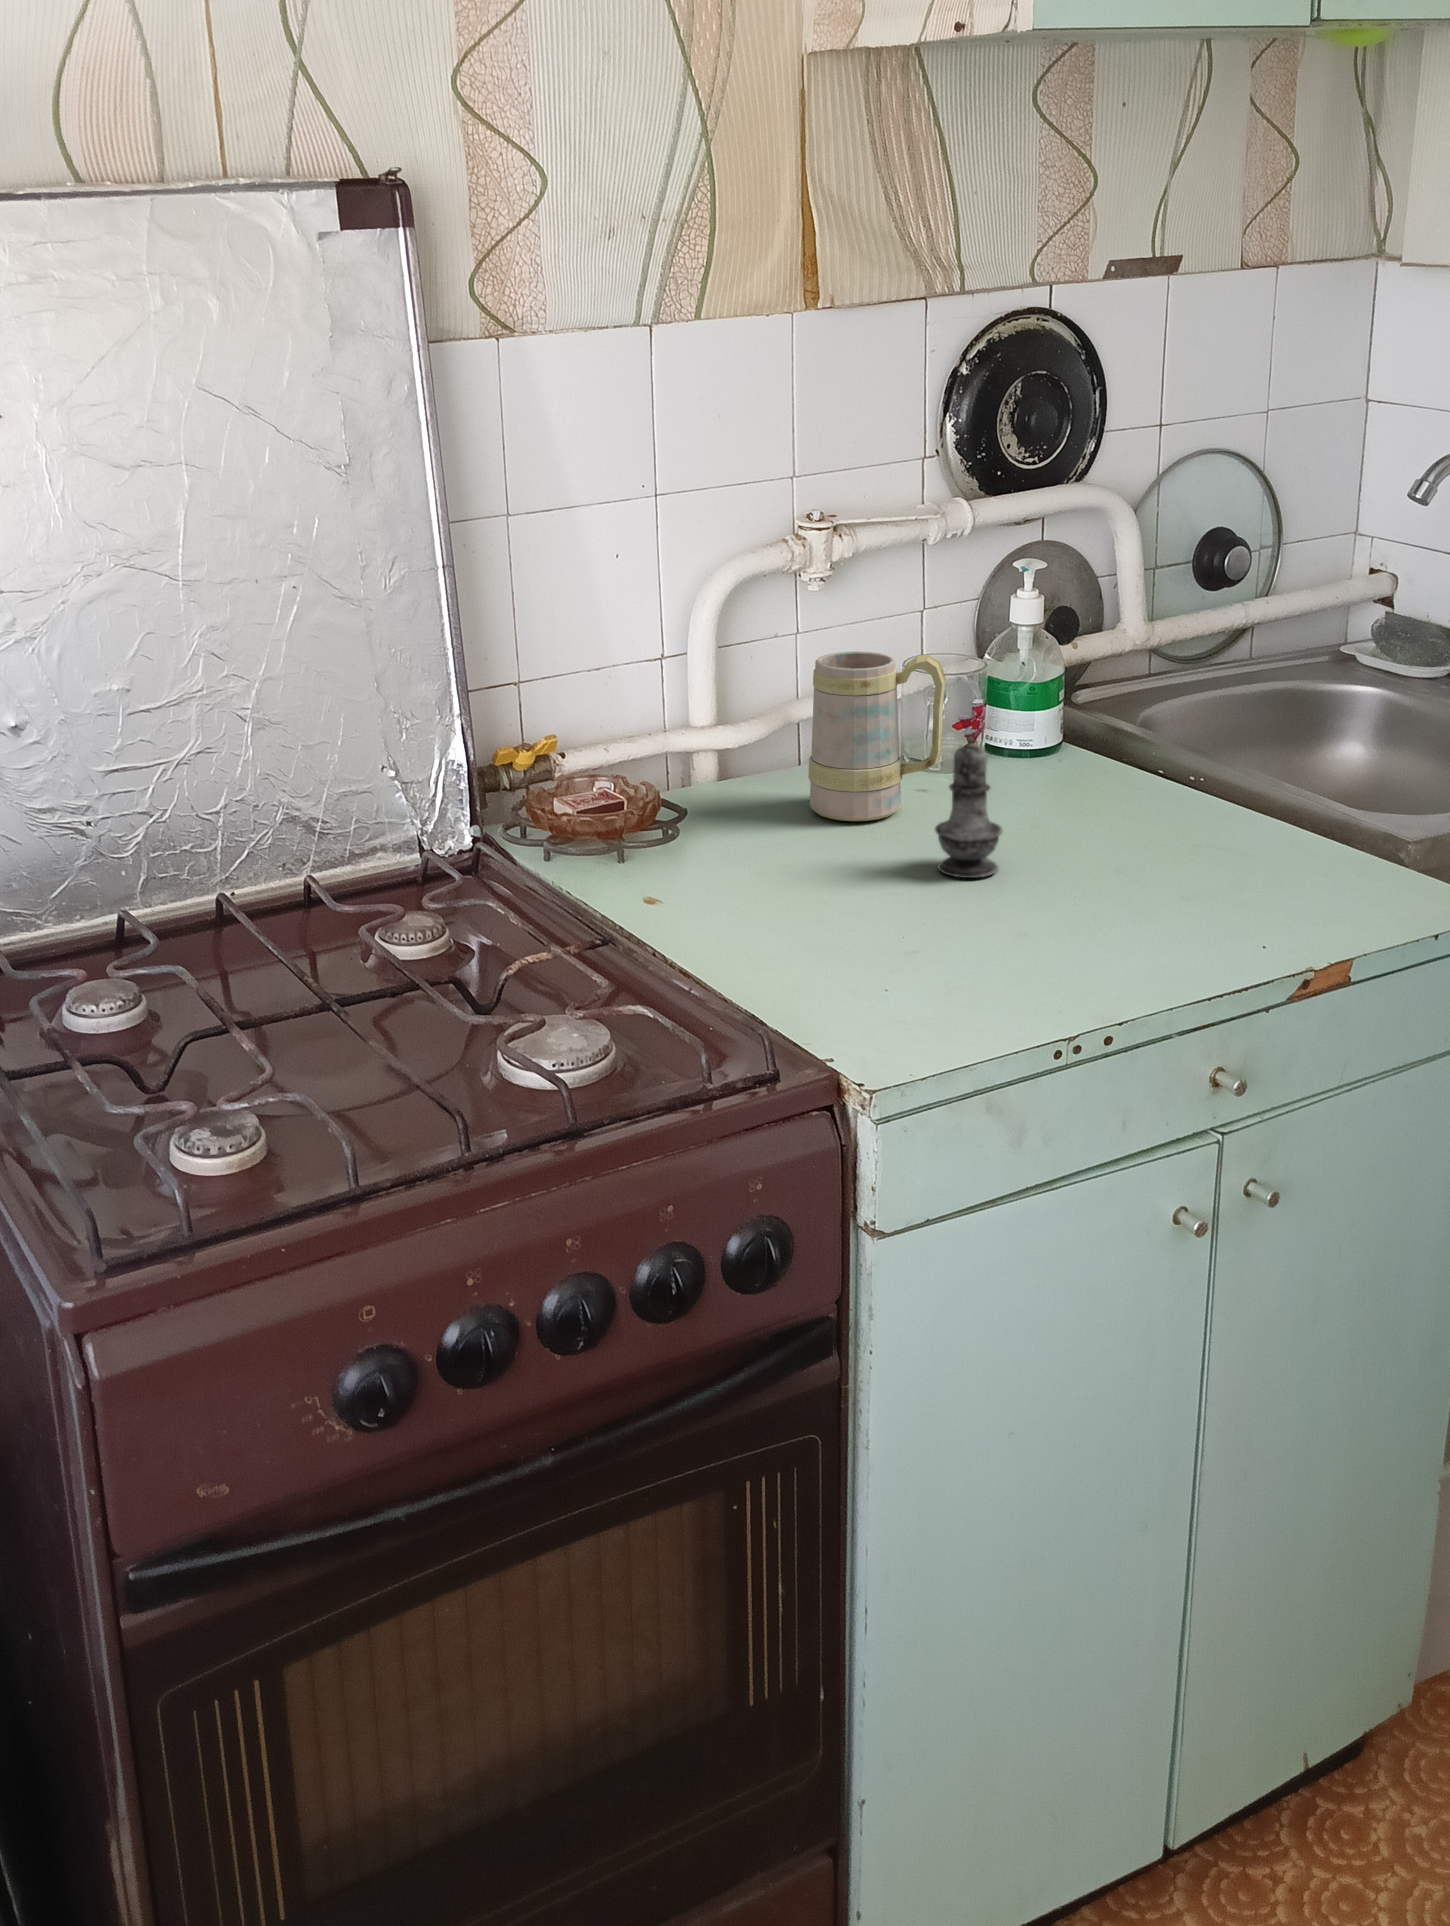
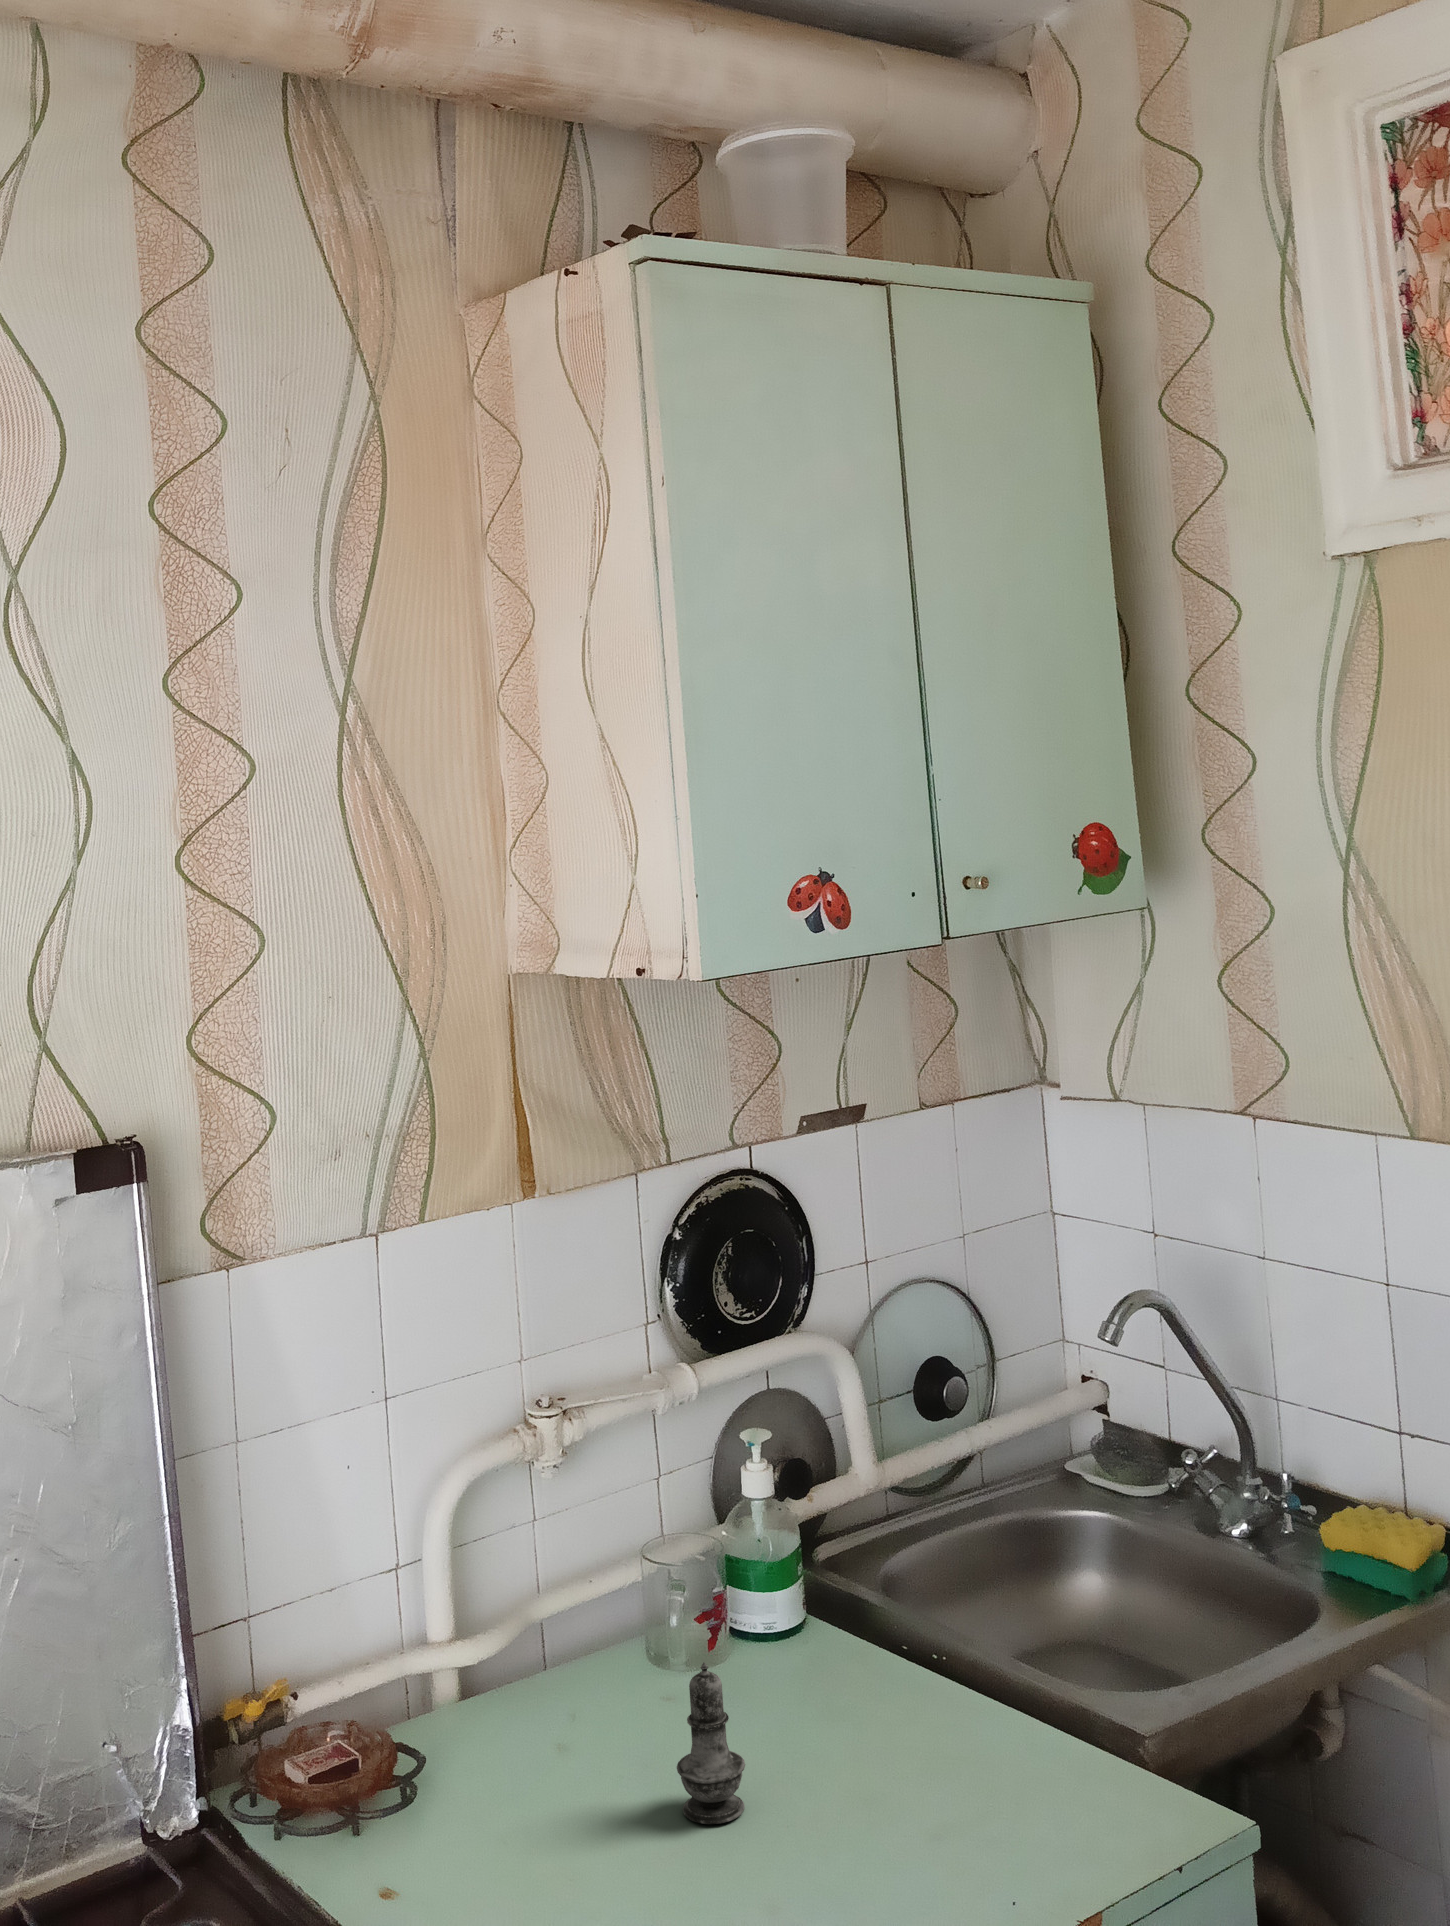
mug: present [808,651,946,821] -> none [548,1554,681,1748]

